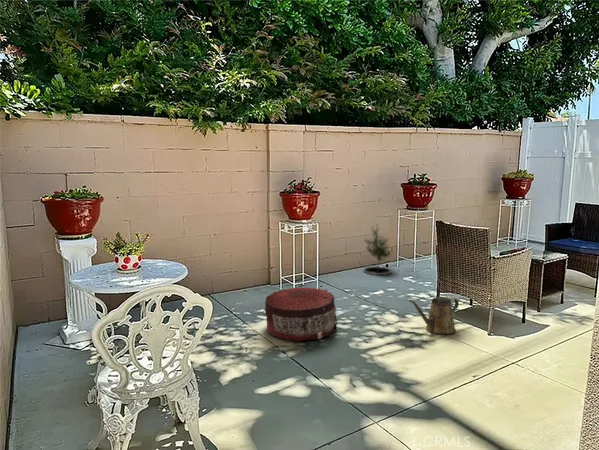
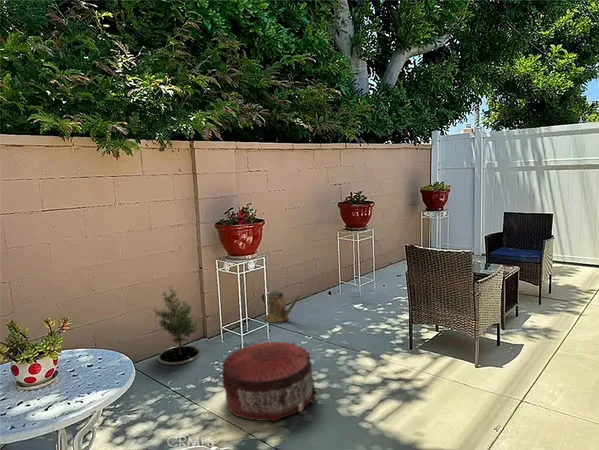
potted tree: present [364,228,392,275] -> present [155,290,200,365]
watering can: present [409,297,459,334] -> present [261,292,302,323]

